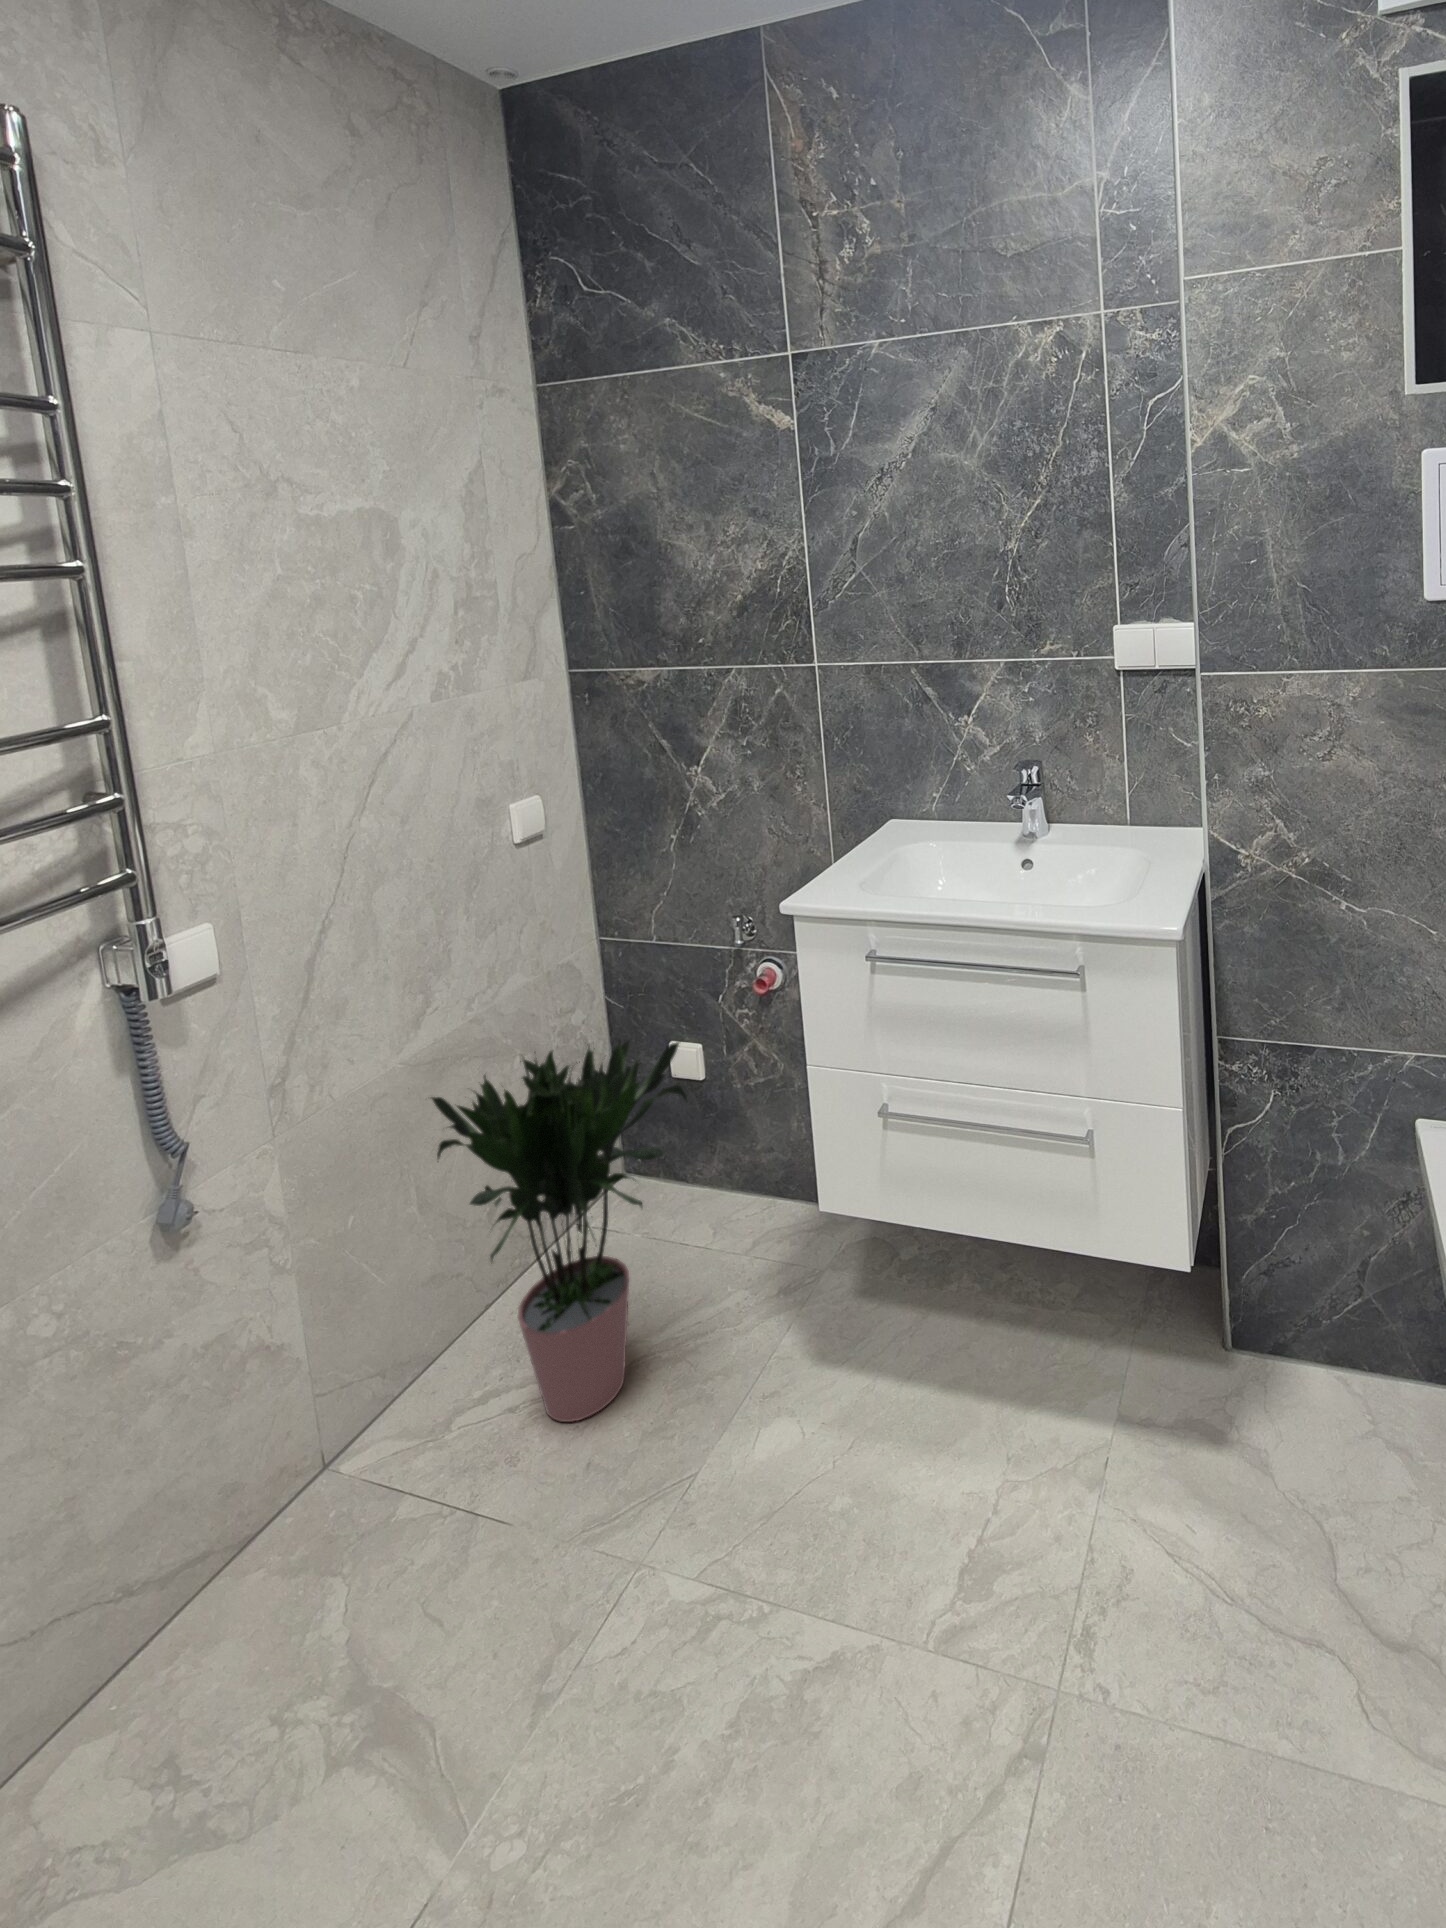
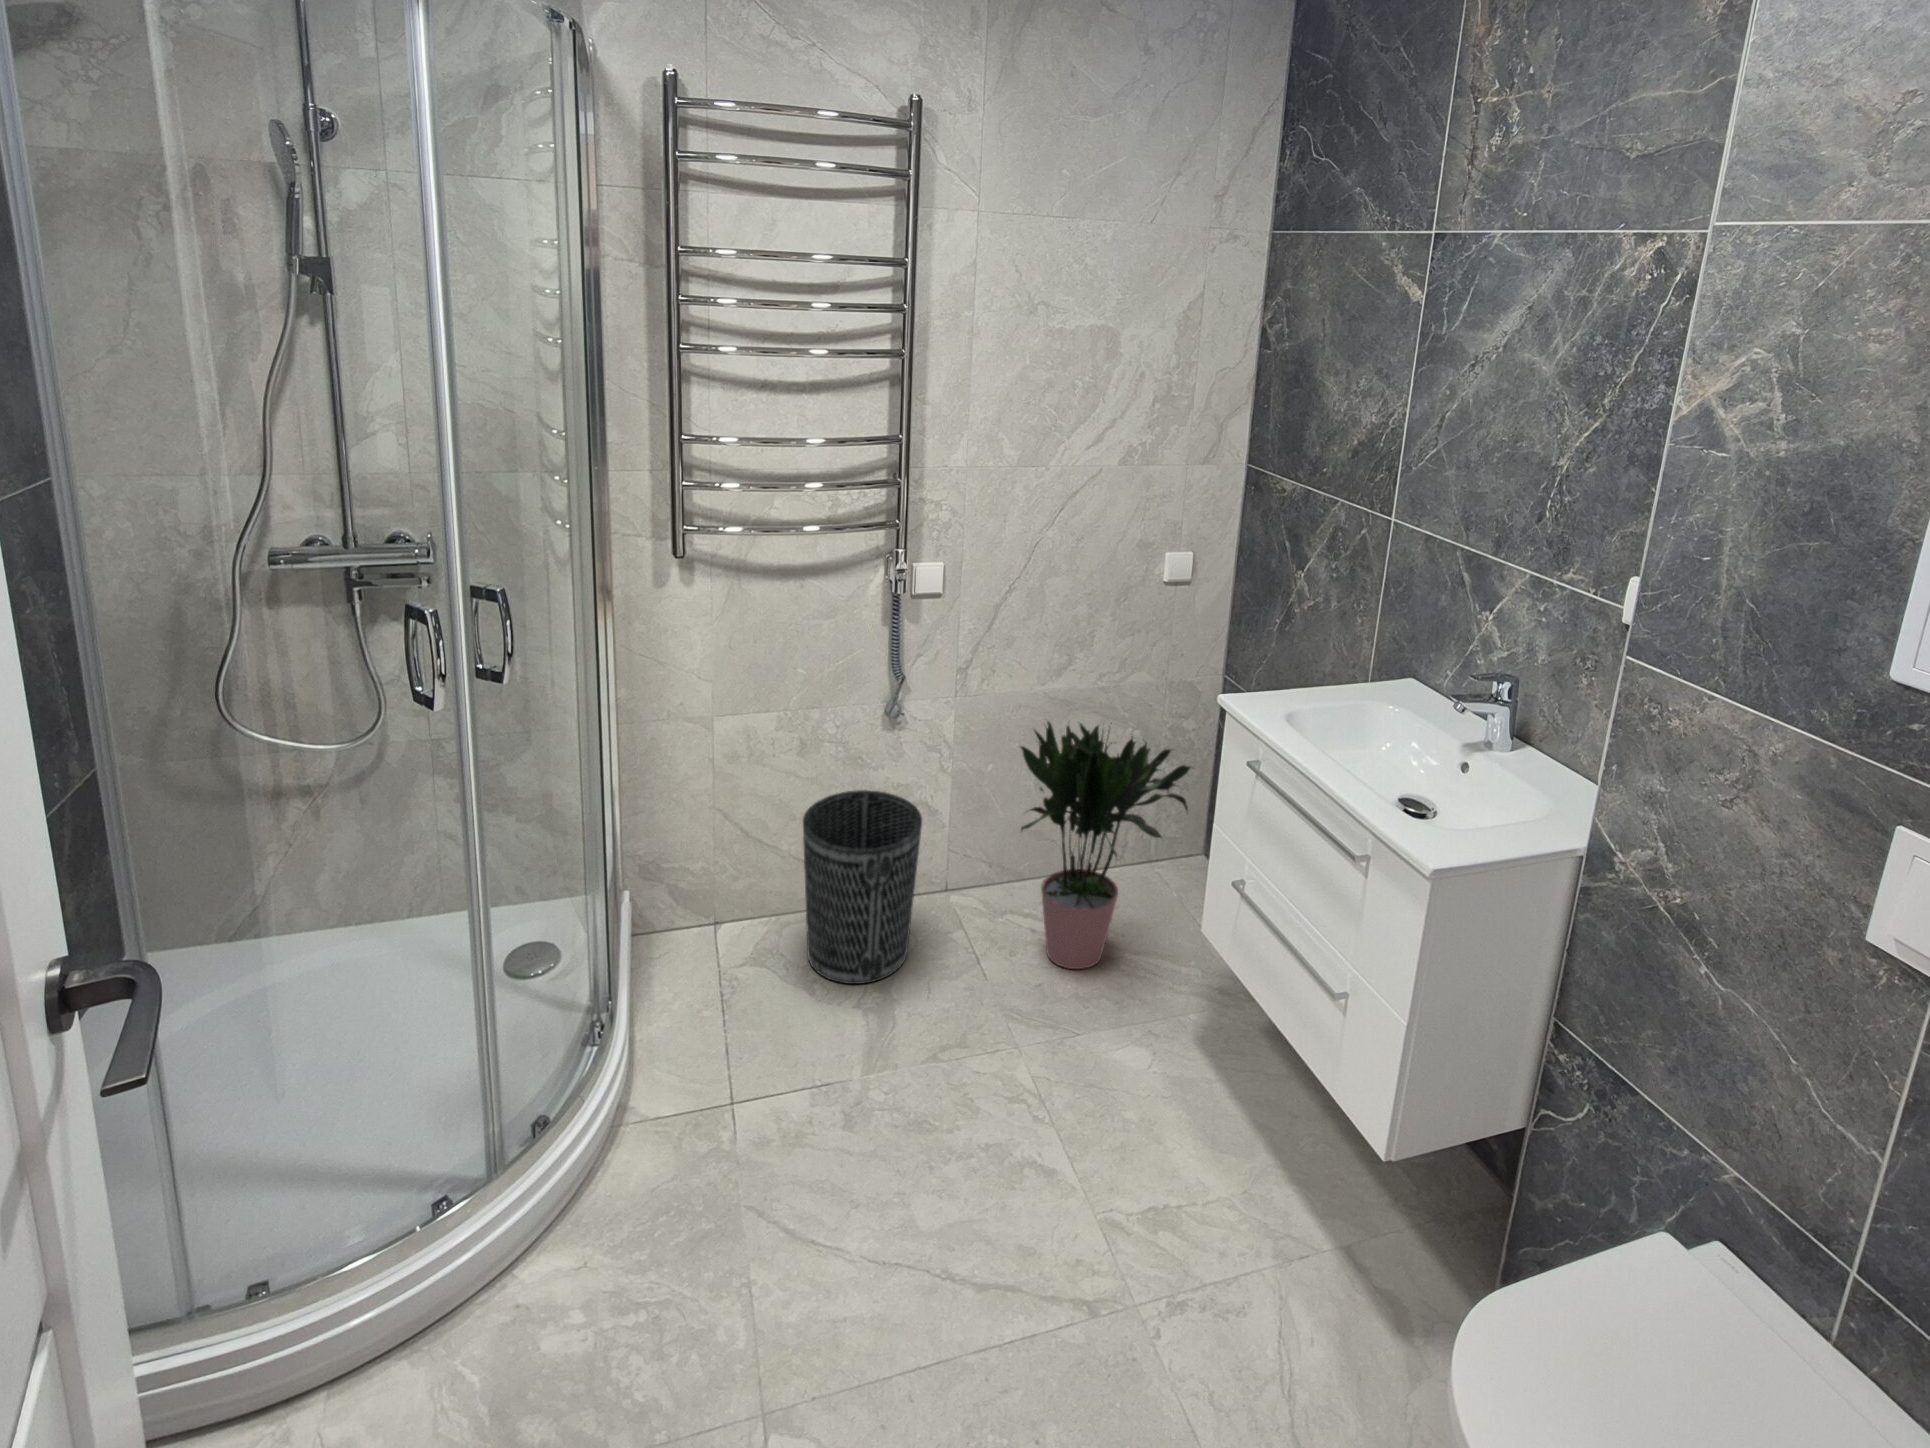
wastebasket: none [66,1346,351,1781] -> present [803,790,922,984]

